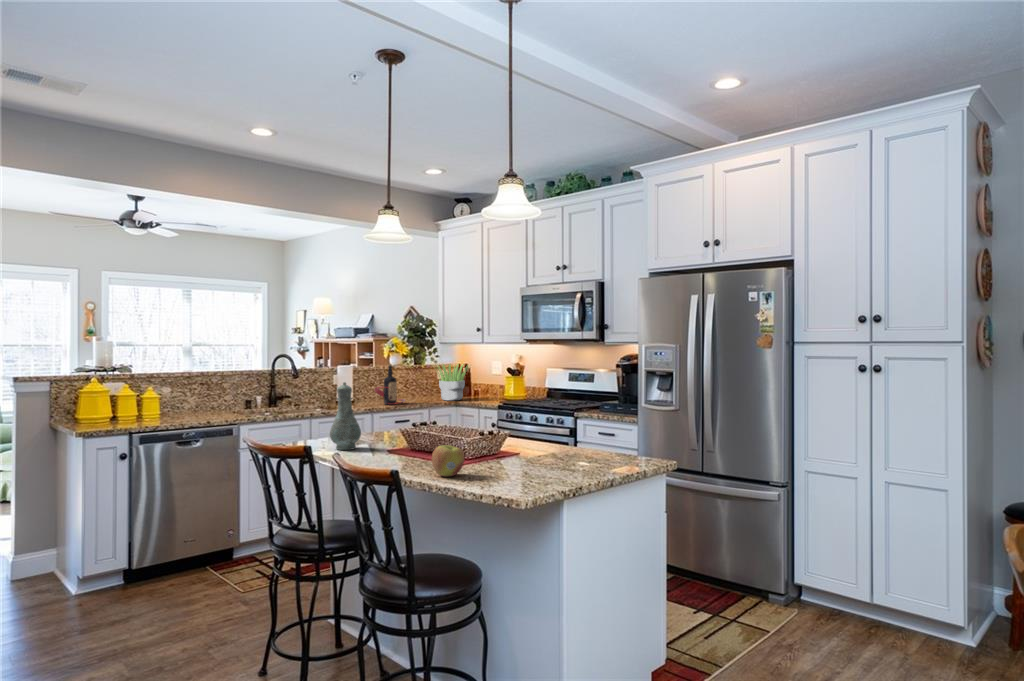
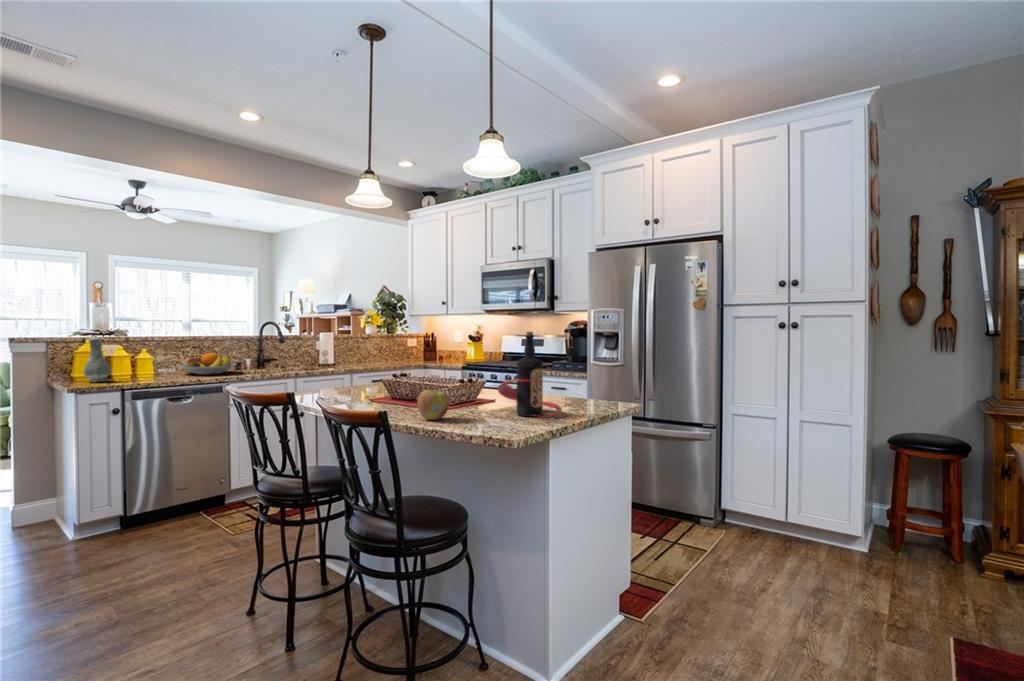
bottle: present [374,364,405,405] -> present [498,332,562,417]
potted plant: present [437,364,468,401] -> none [403,331,440,363]
vase: present [330,382,361,450] -> present [83,335,111,382]
fruit bowl: none [186,391,246,415] -> present [180,352,236,375]

